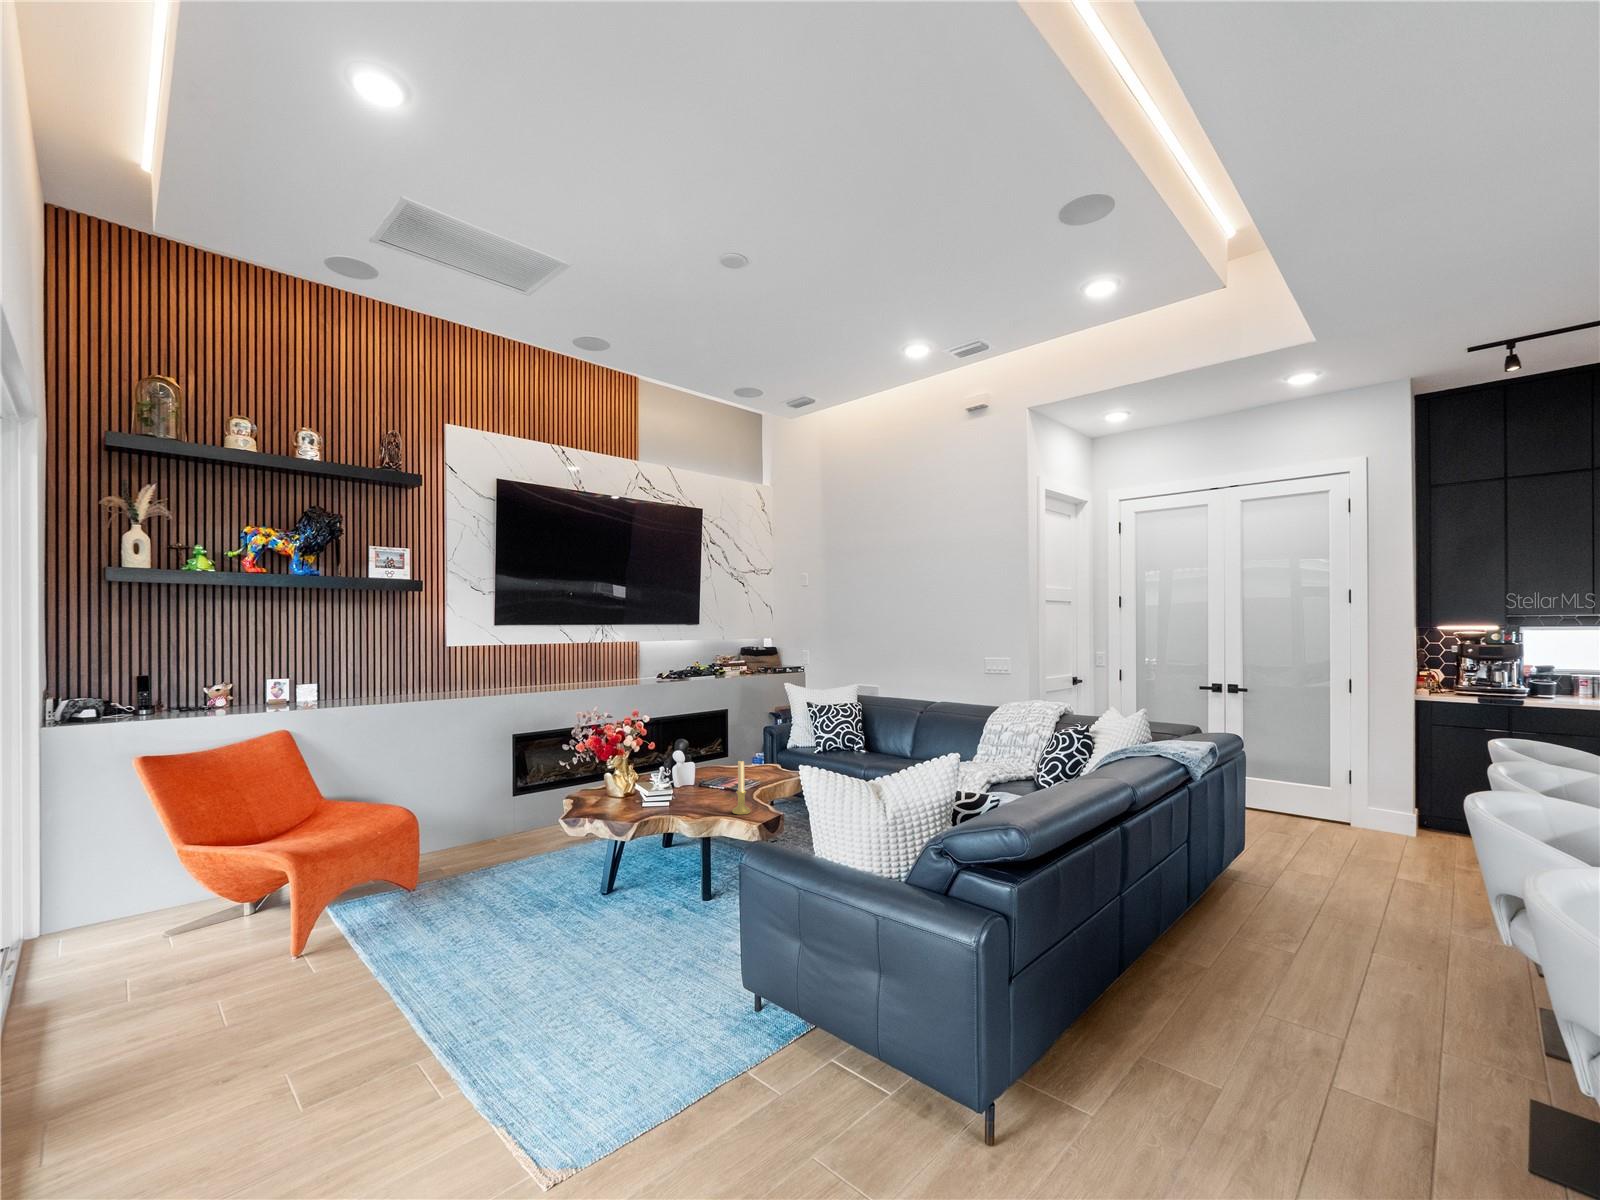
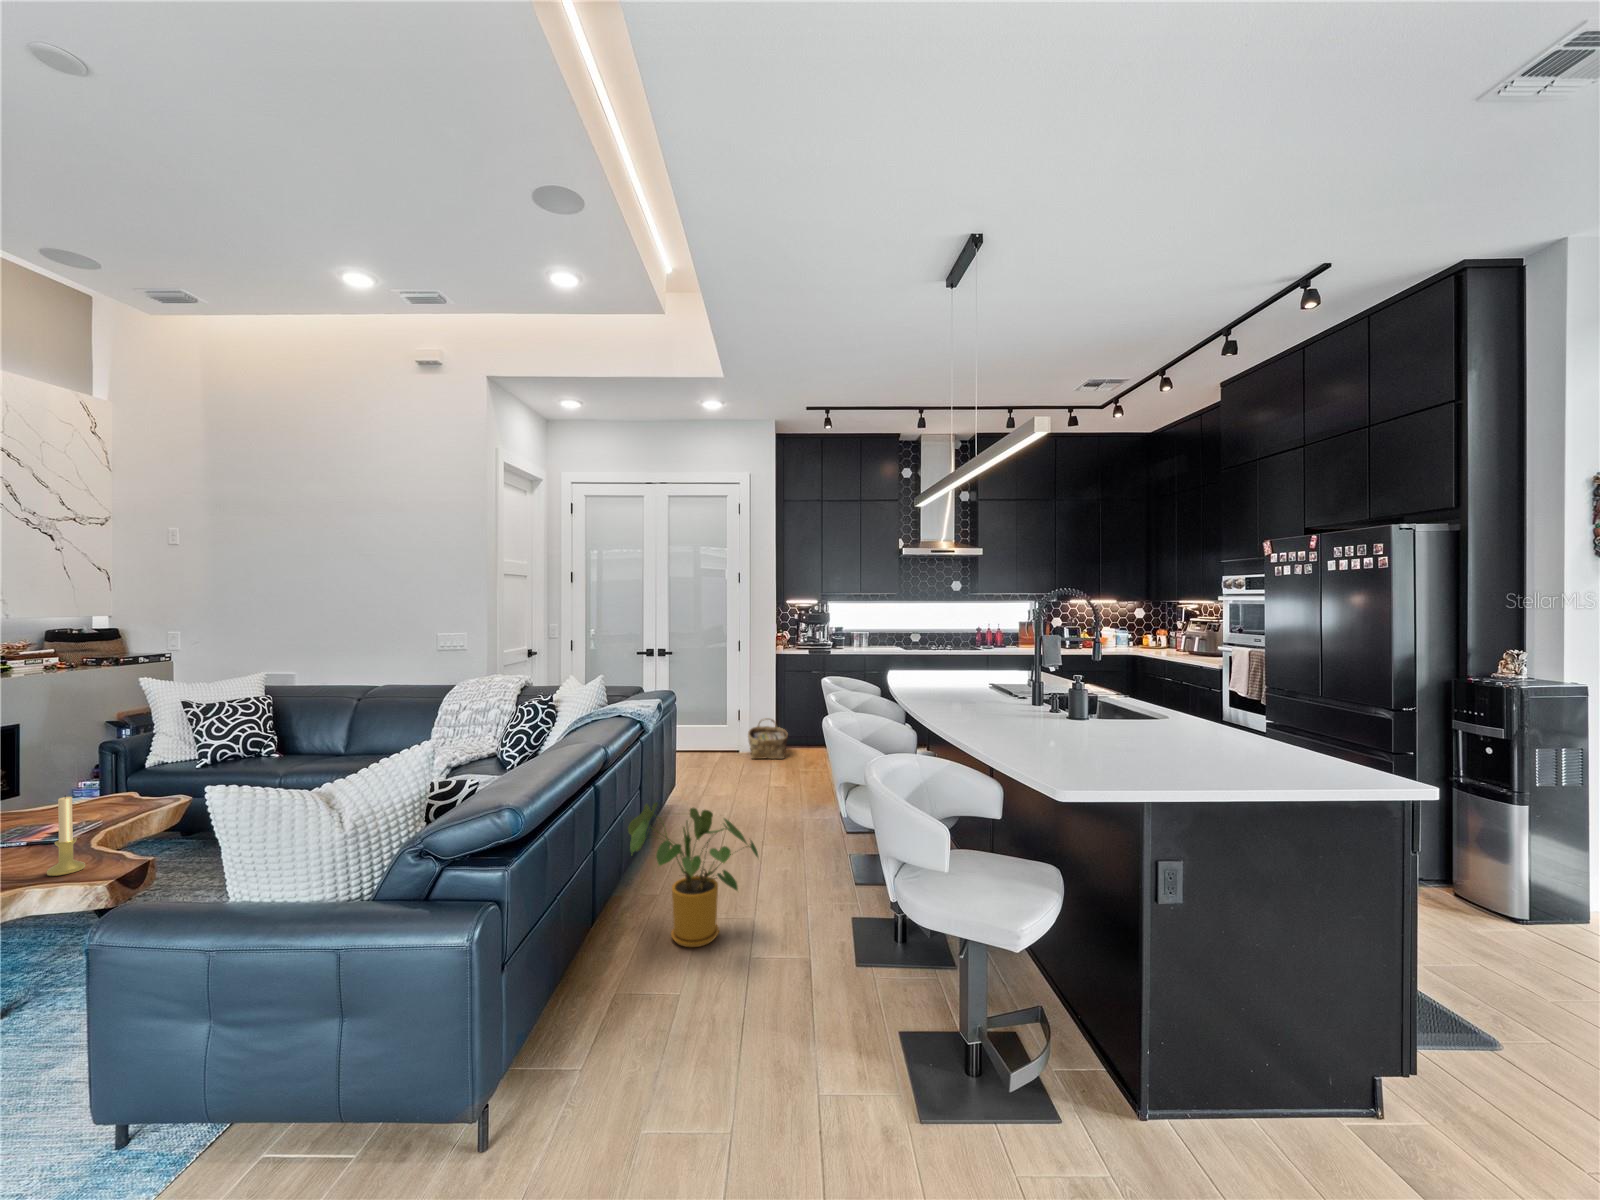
woven basket: none [1366,789,1439,851] -> present [748,718,788,759]
house plant: none [1160,861,1342,1051] -> present [628,803,758,947]

